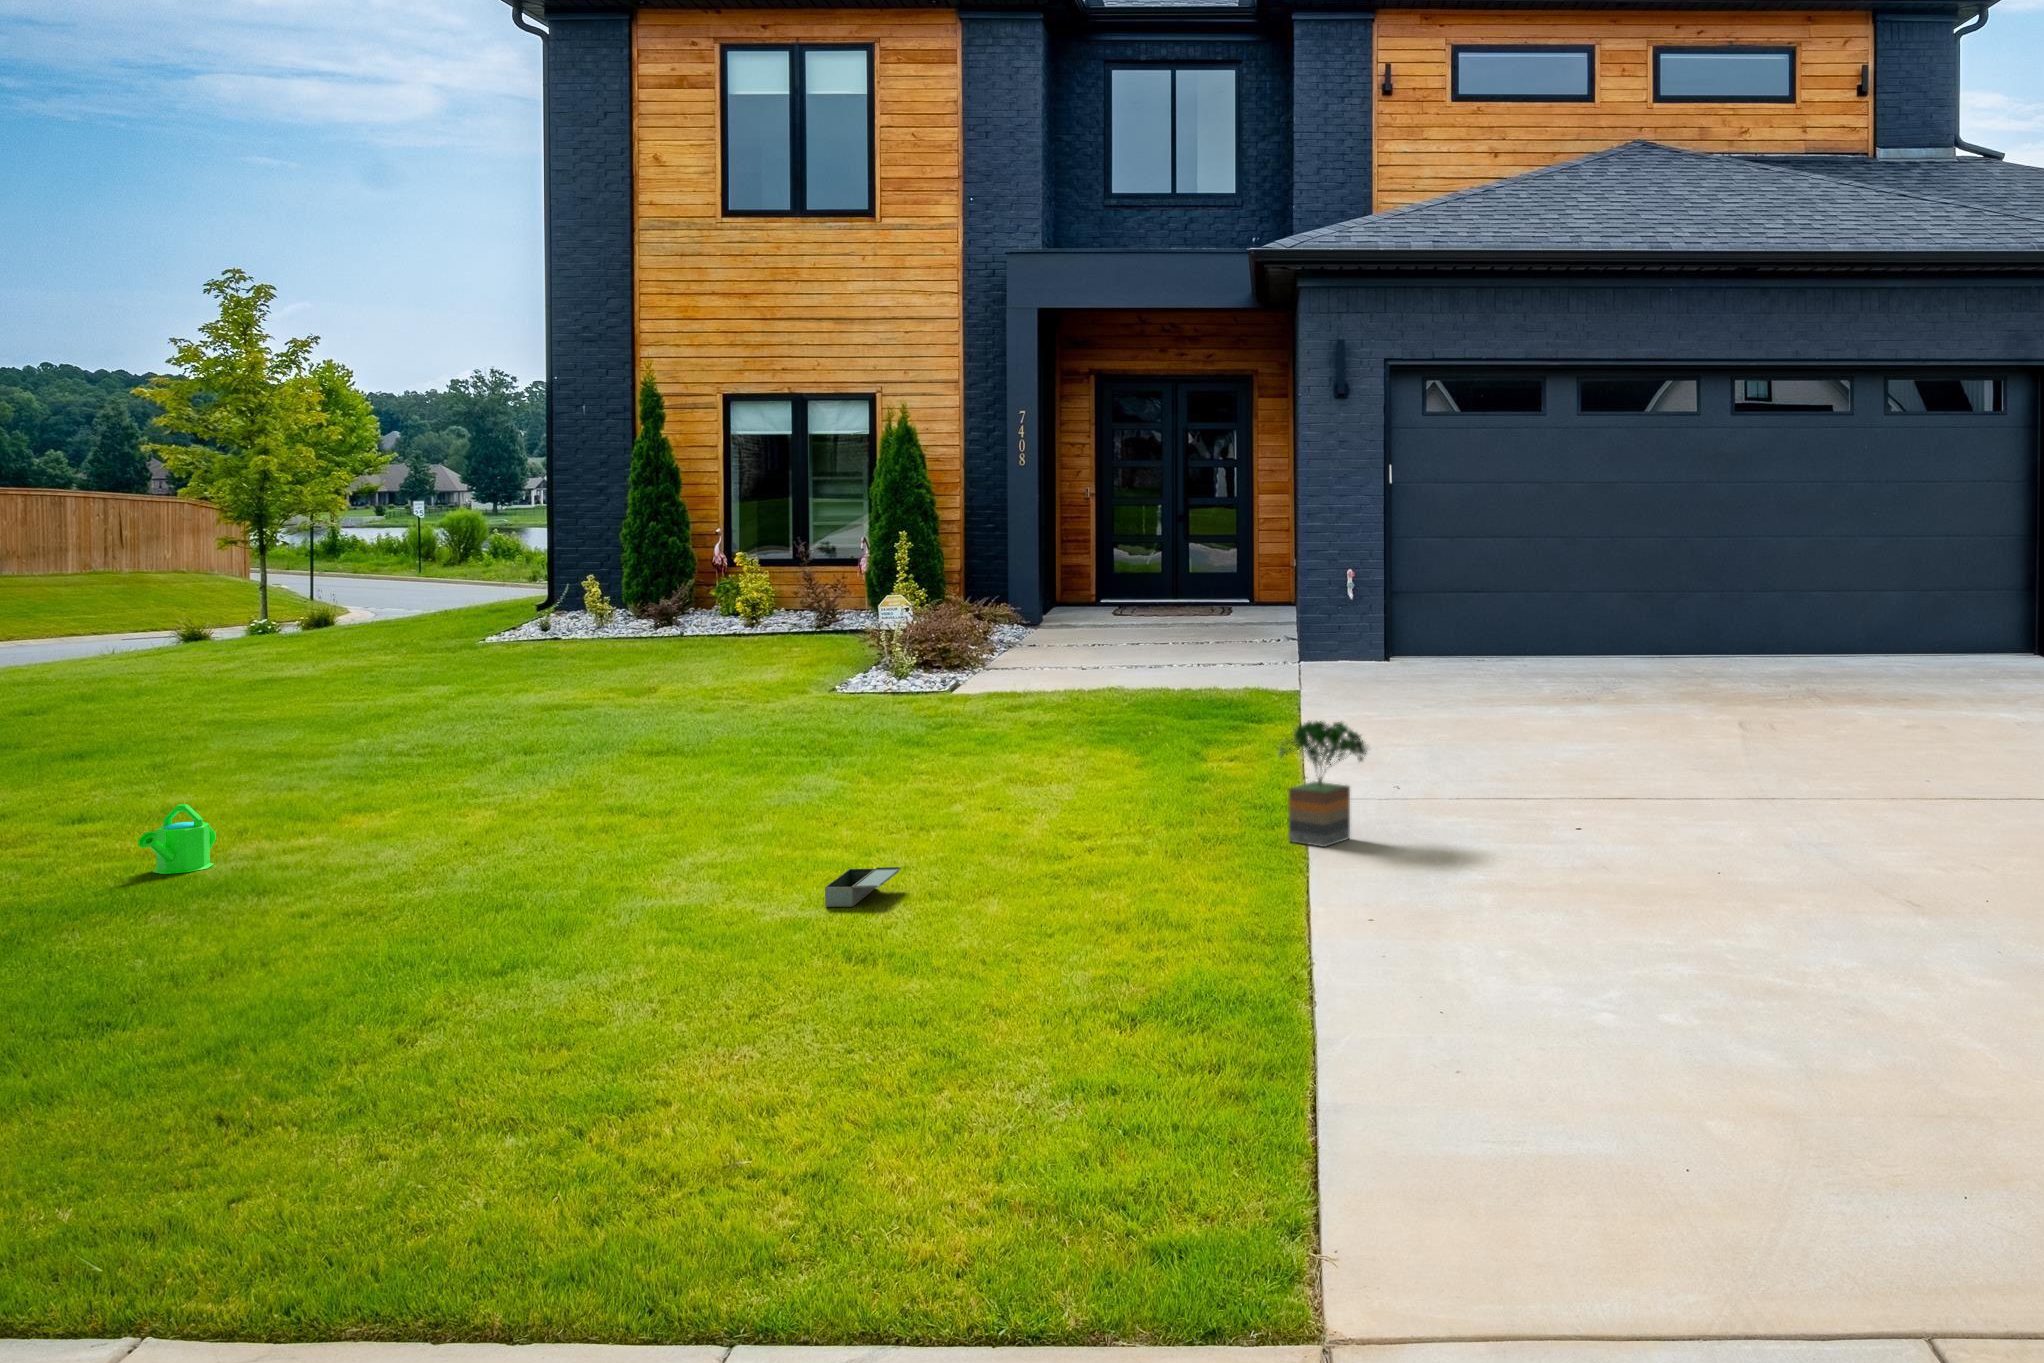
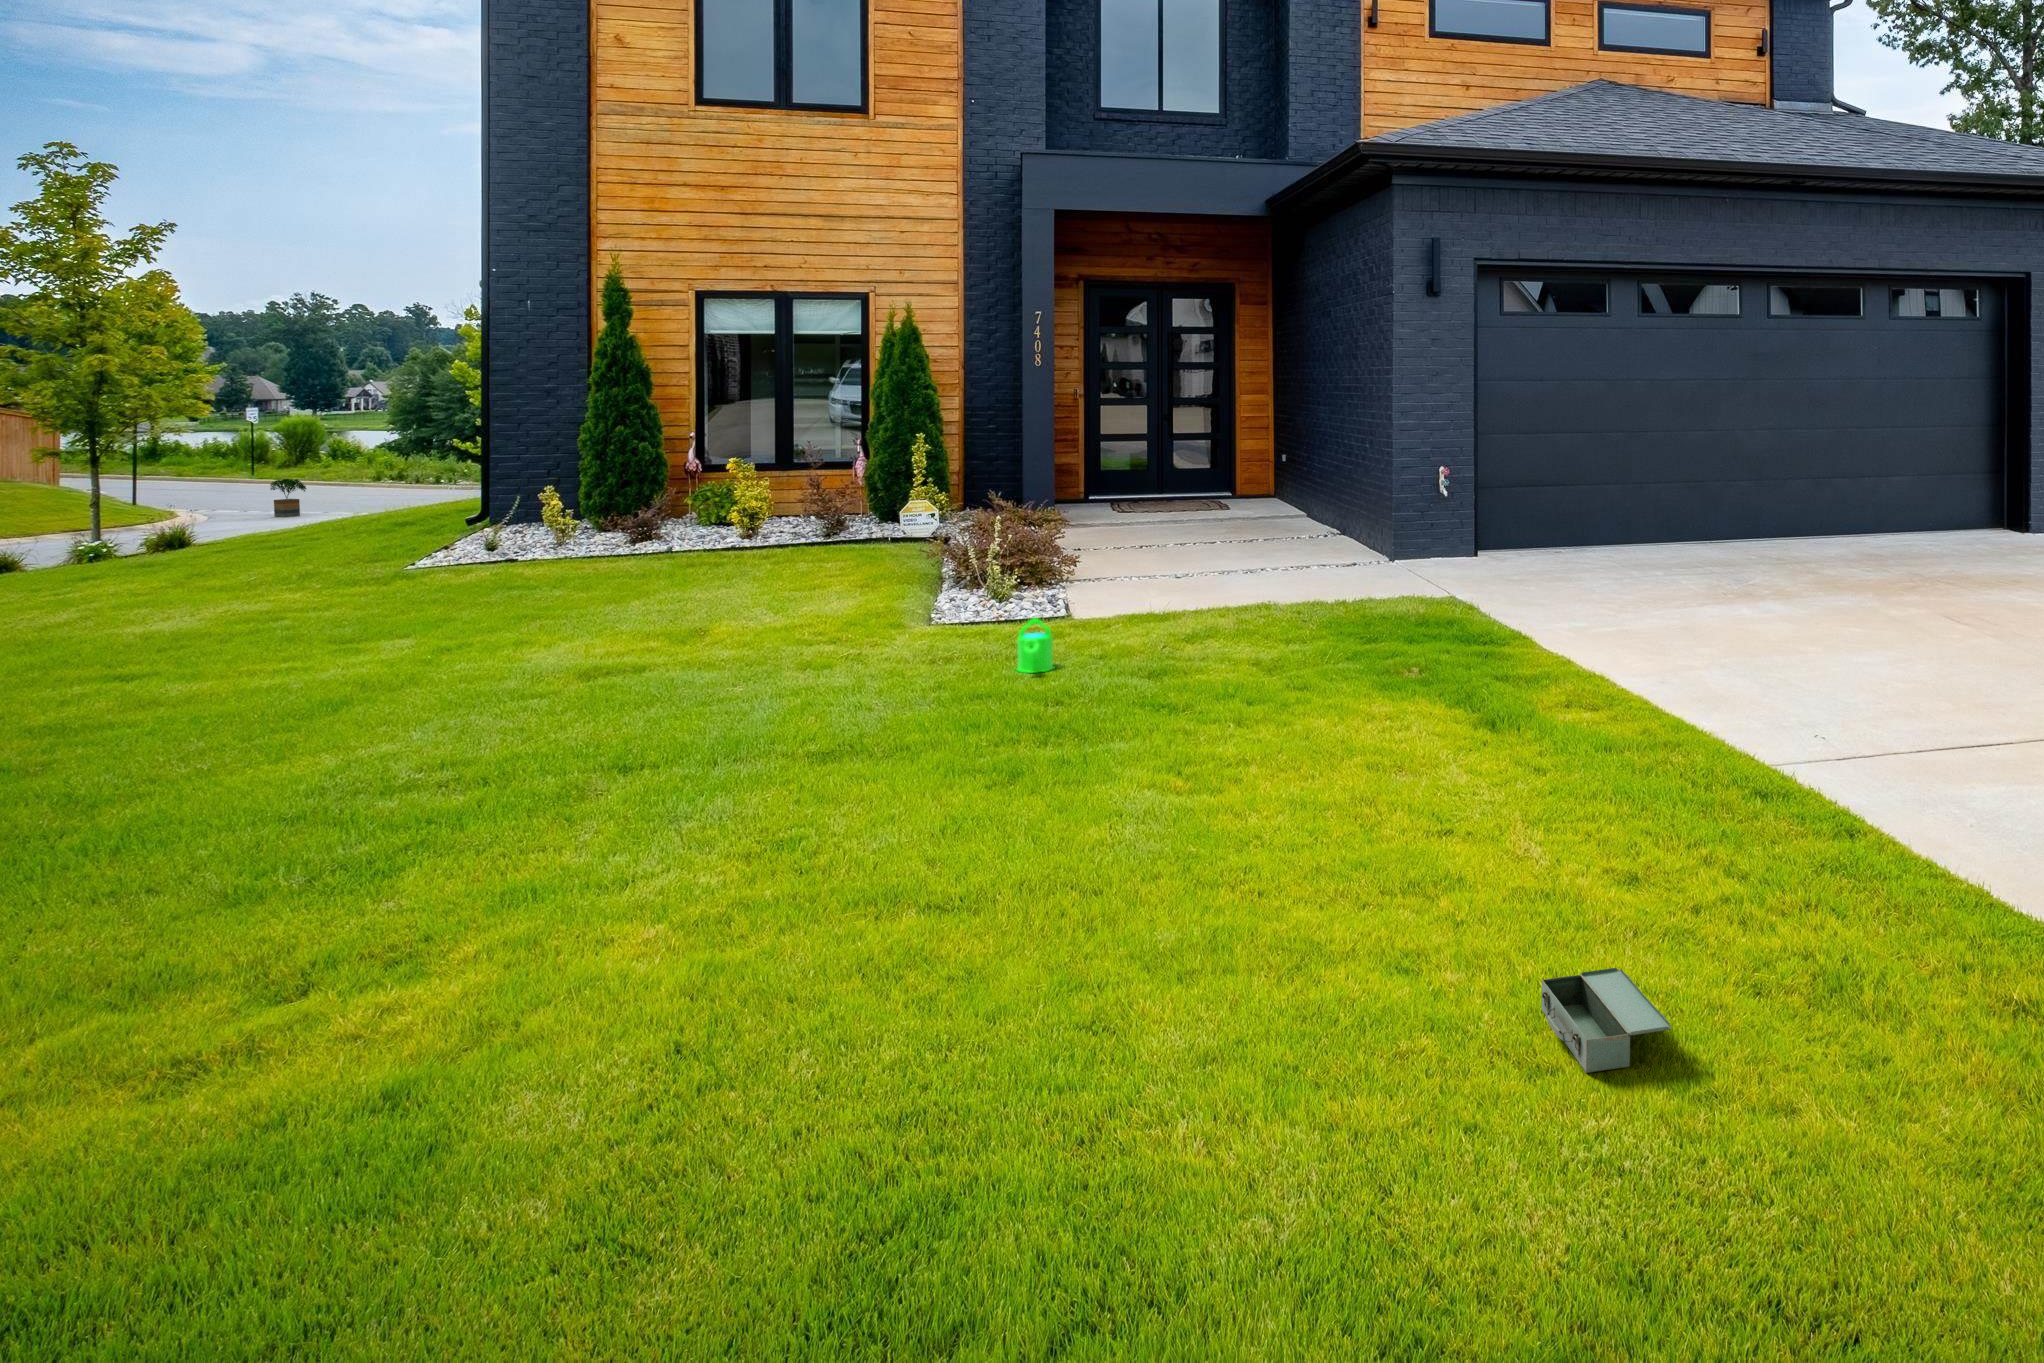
potted tree: present [1278,721,1367,847] -> present [270,479,306,517]
watering can: present [138,804,216,874] -> present [1016,618,1054,673]

